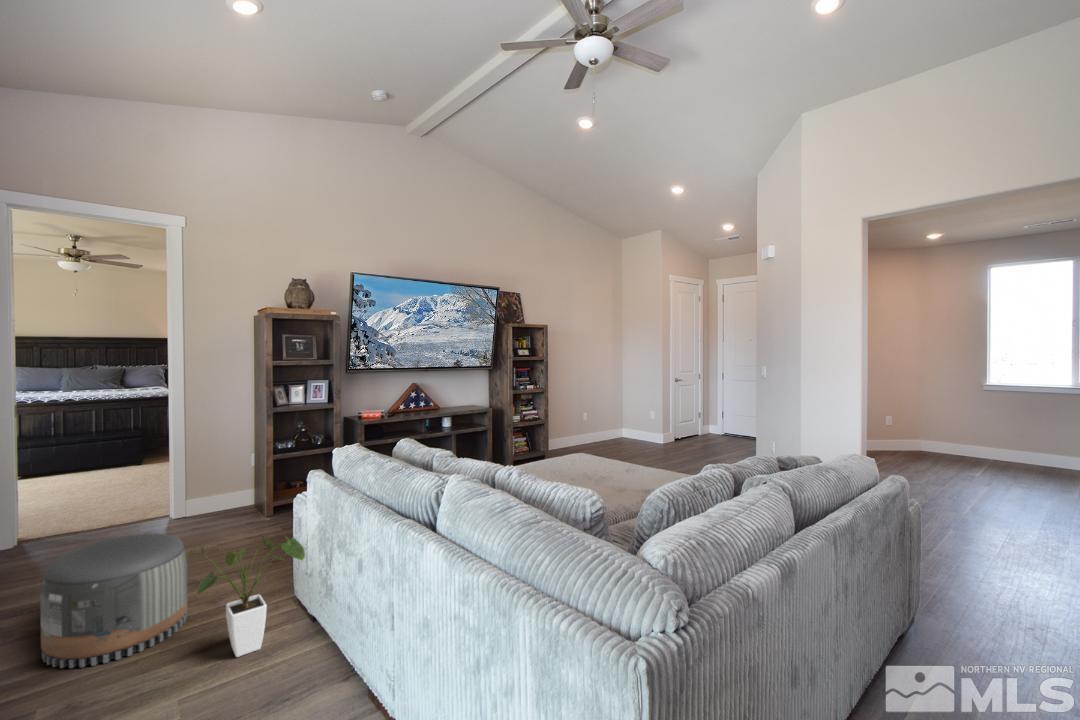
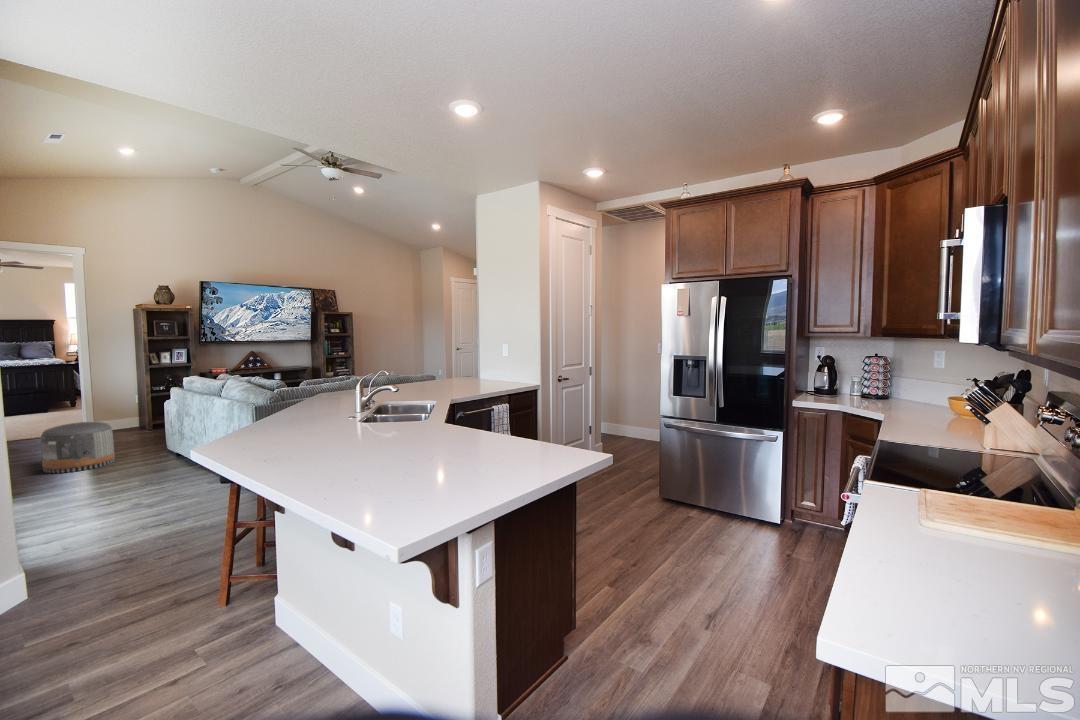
house plant: present [184,536,305,657] -> none [117,415,178,466]

